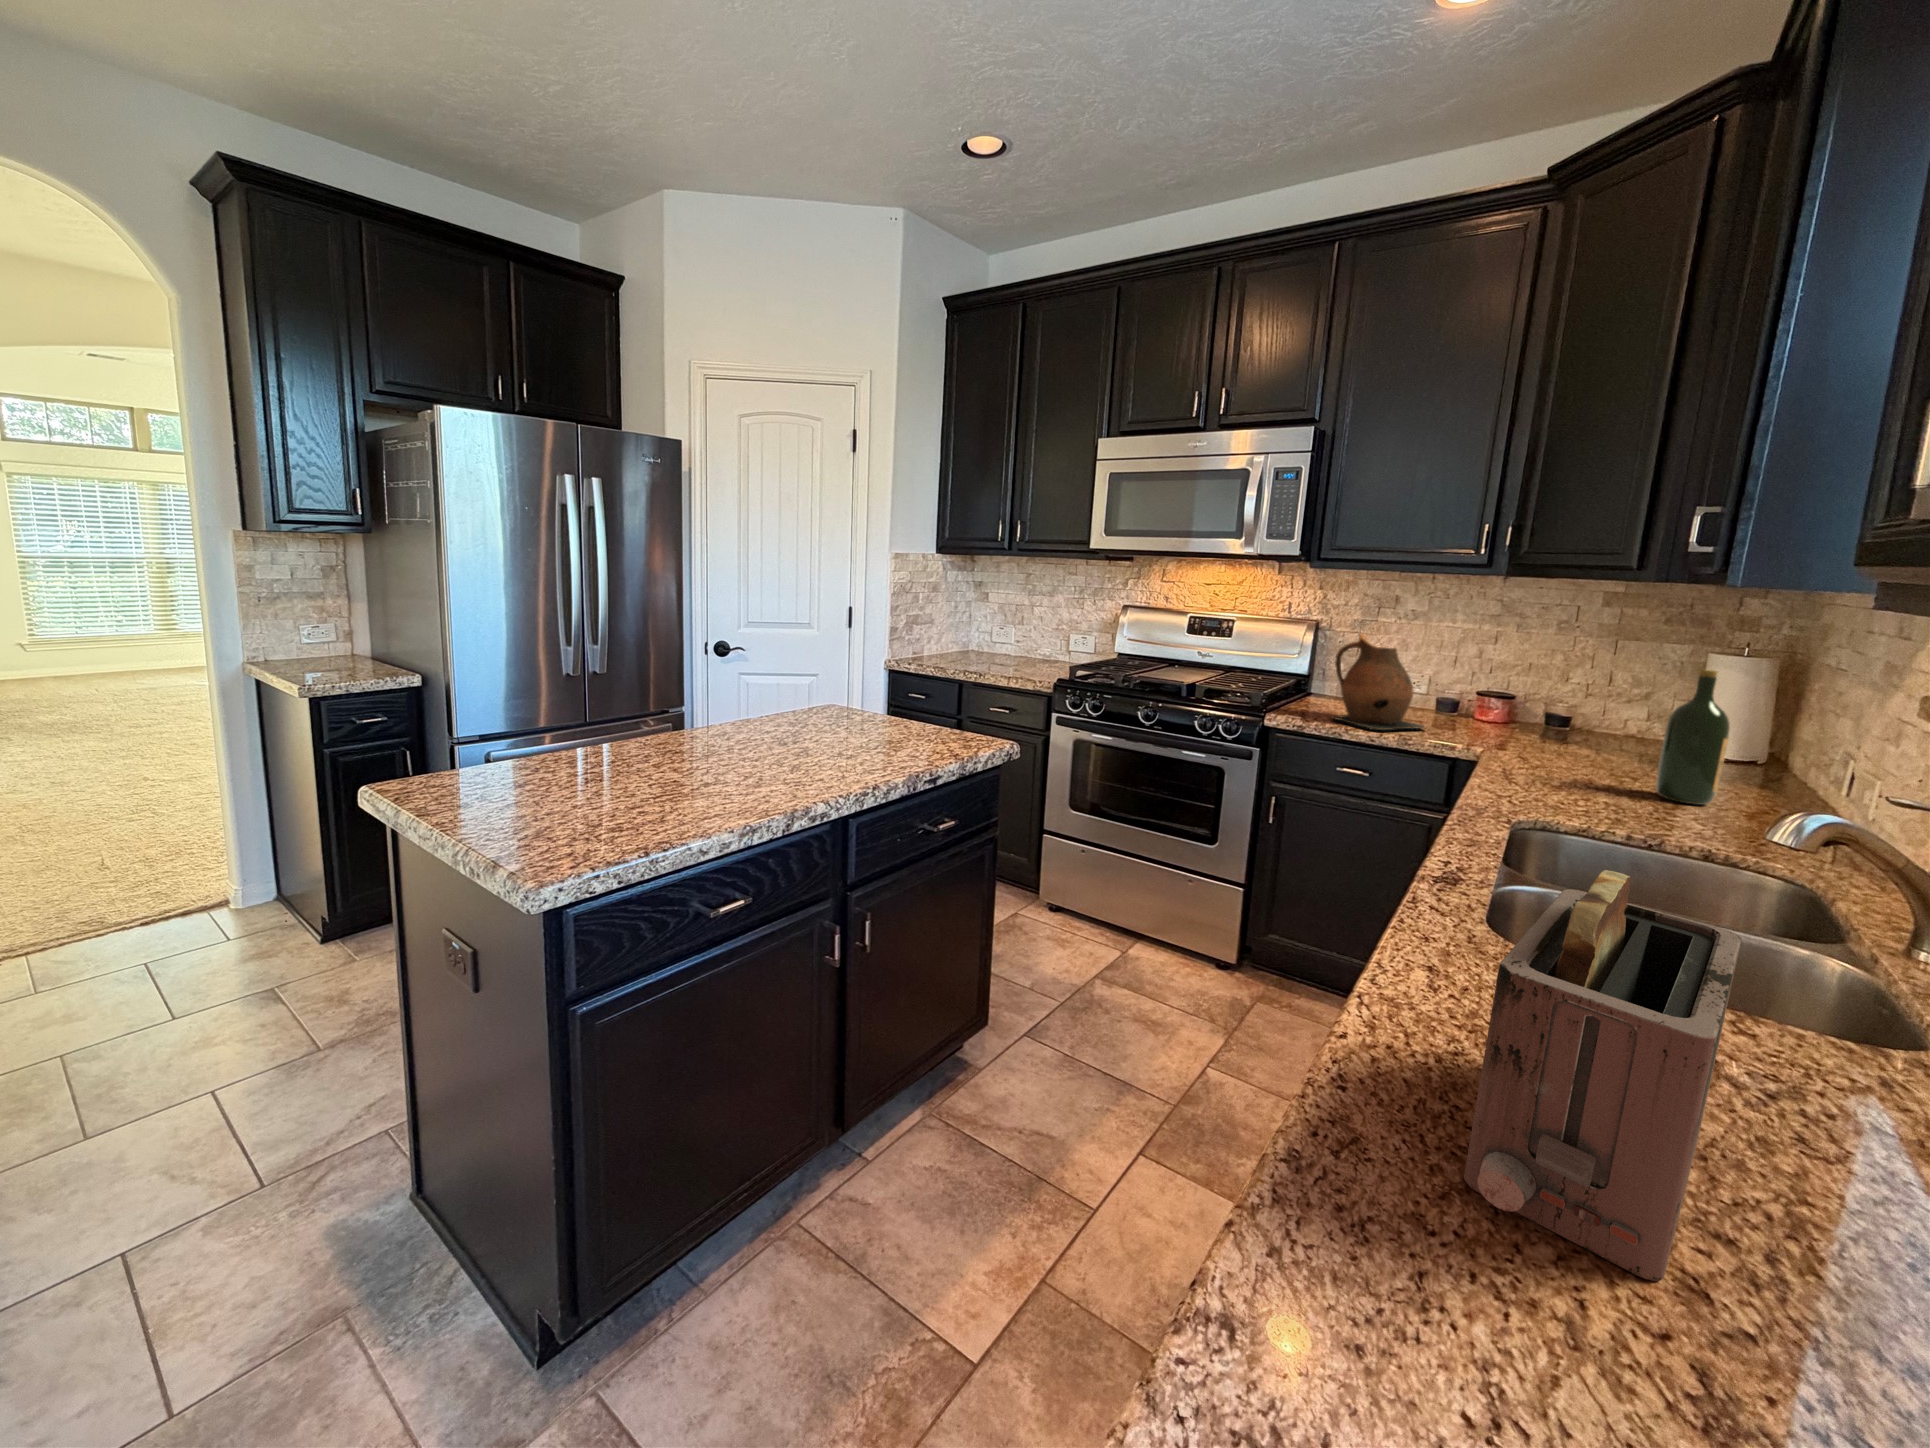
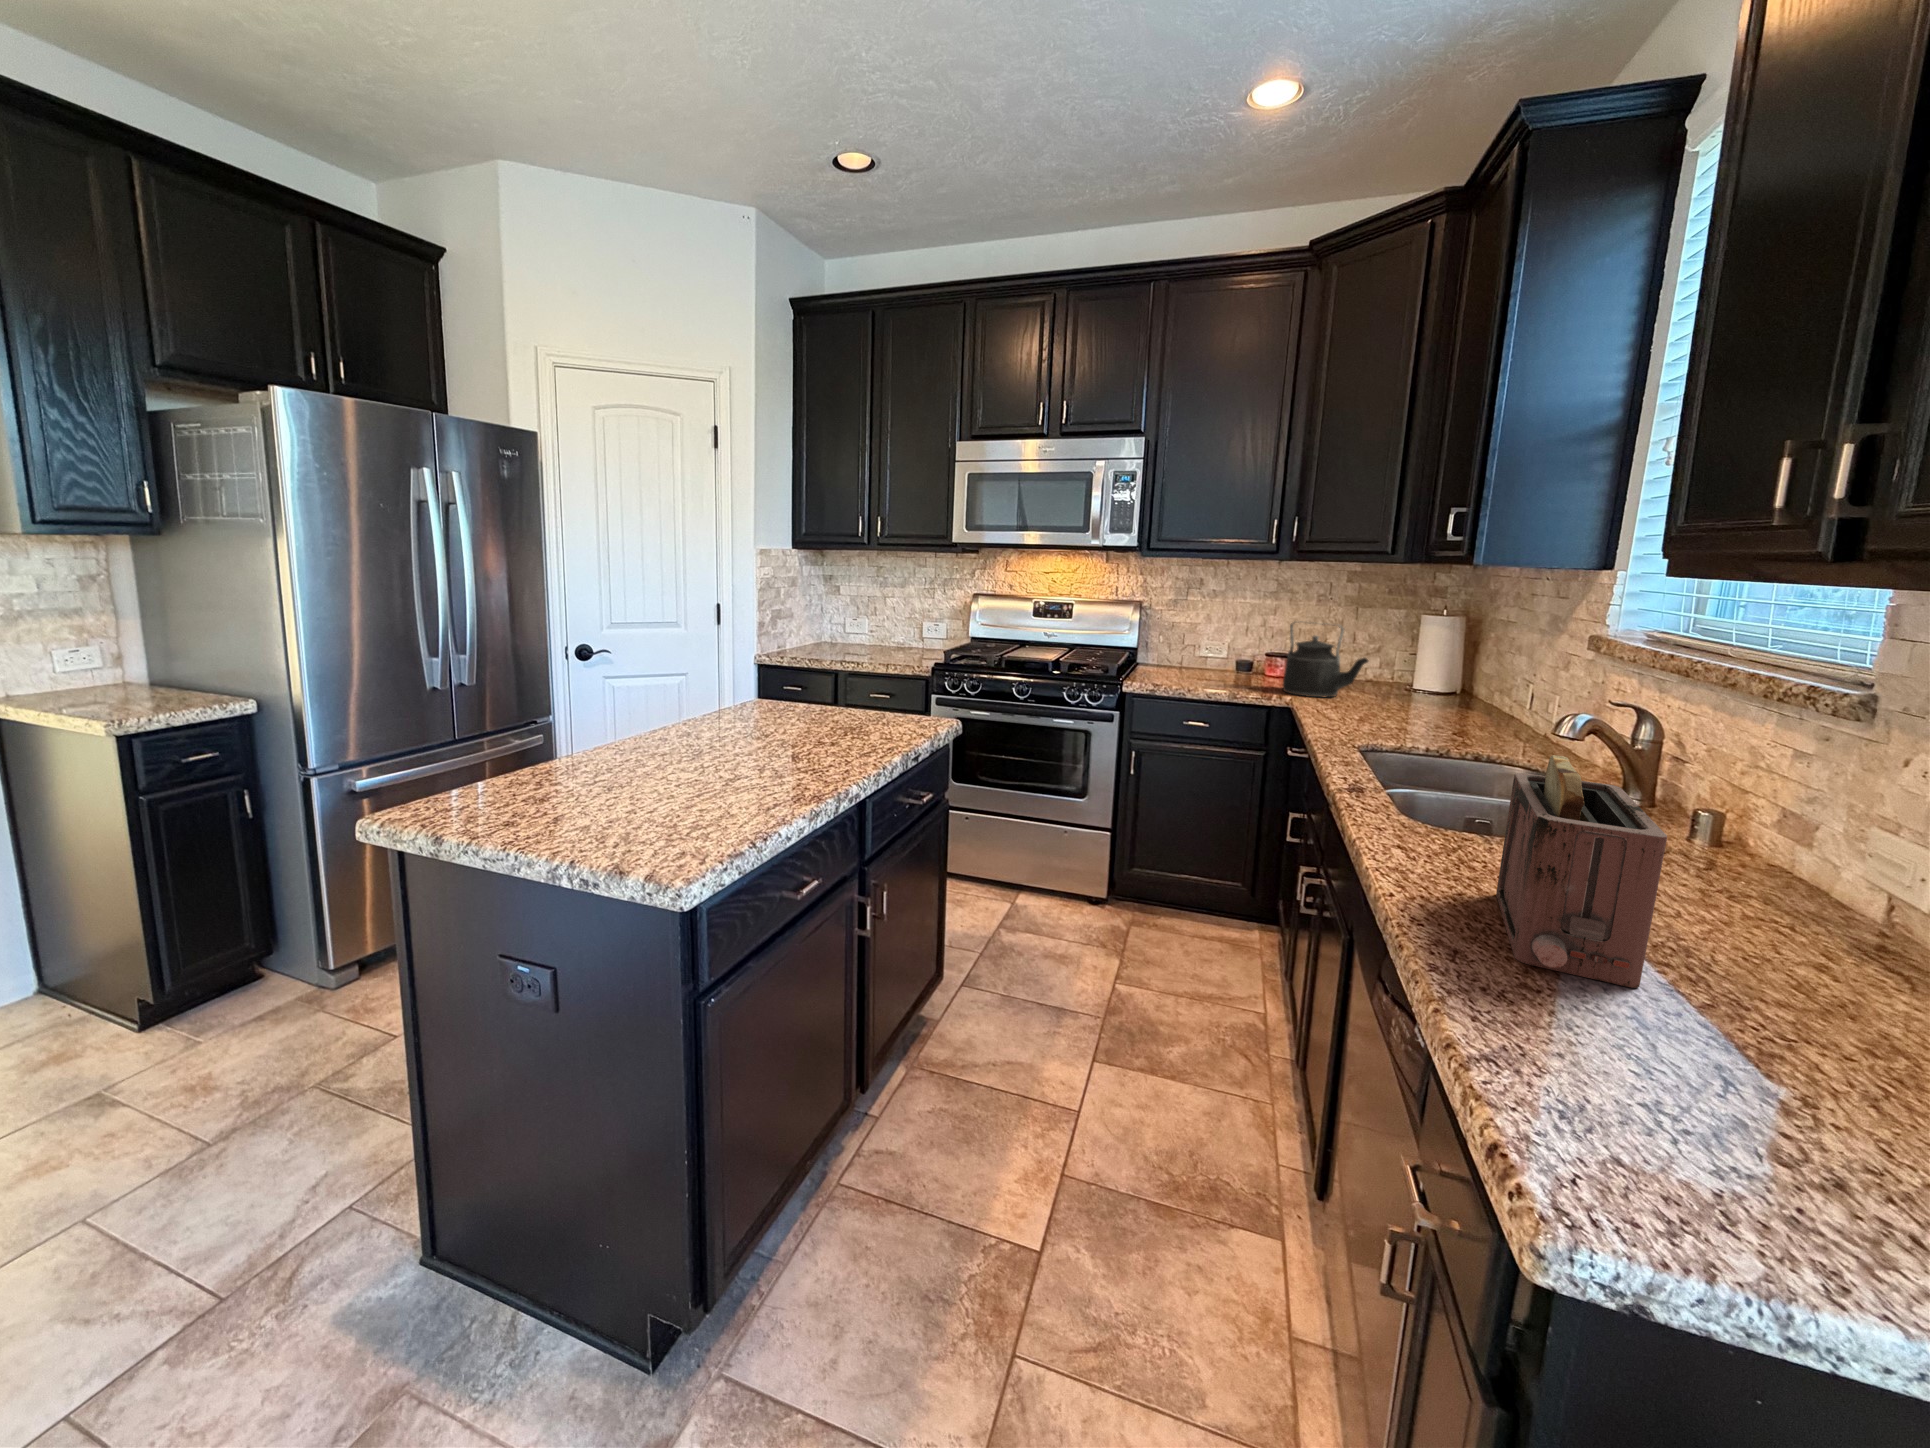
ceramic pitcher: present [1332,634,1424,730] -> none [1173,611,1245,690]
kettle: none [1480,652,1604,753] -> present [1283,622,1368,697]
wine bottle: present [1656,669,1730,805] -> none [1418,627,1461,725]

